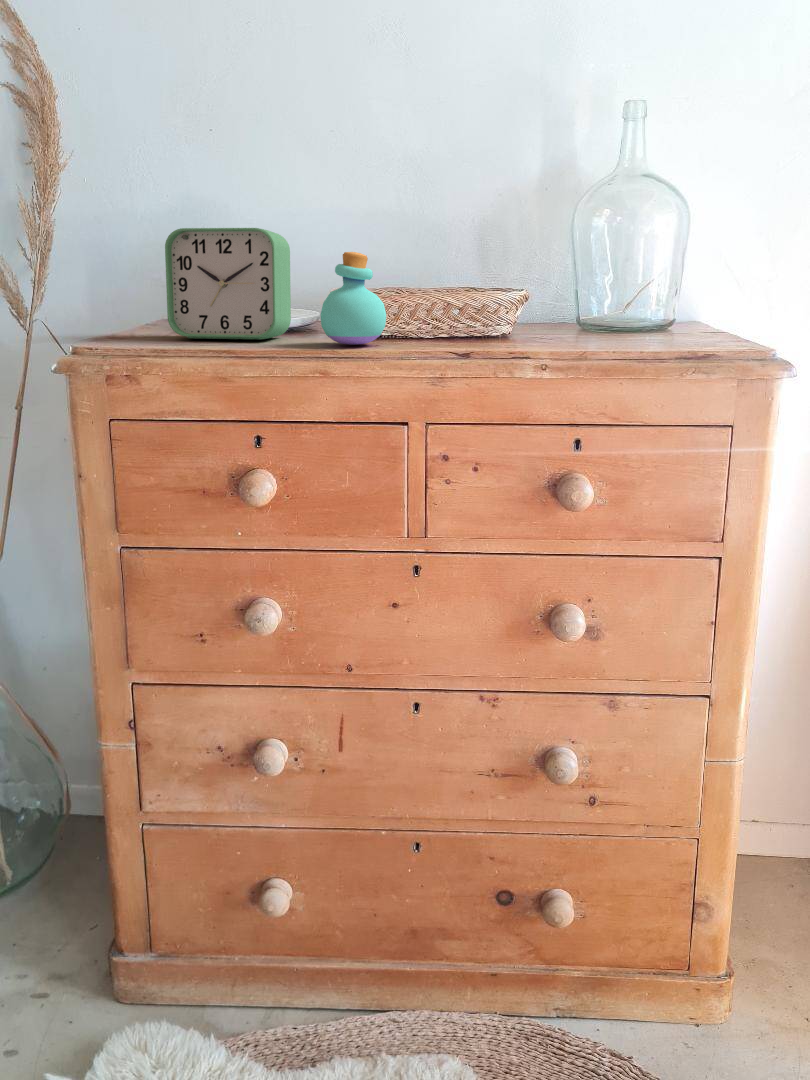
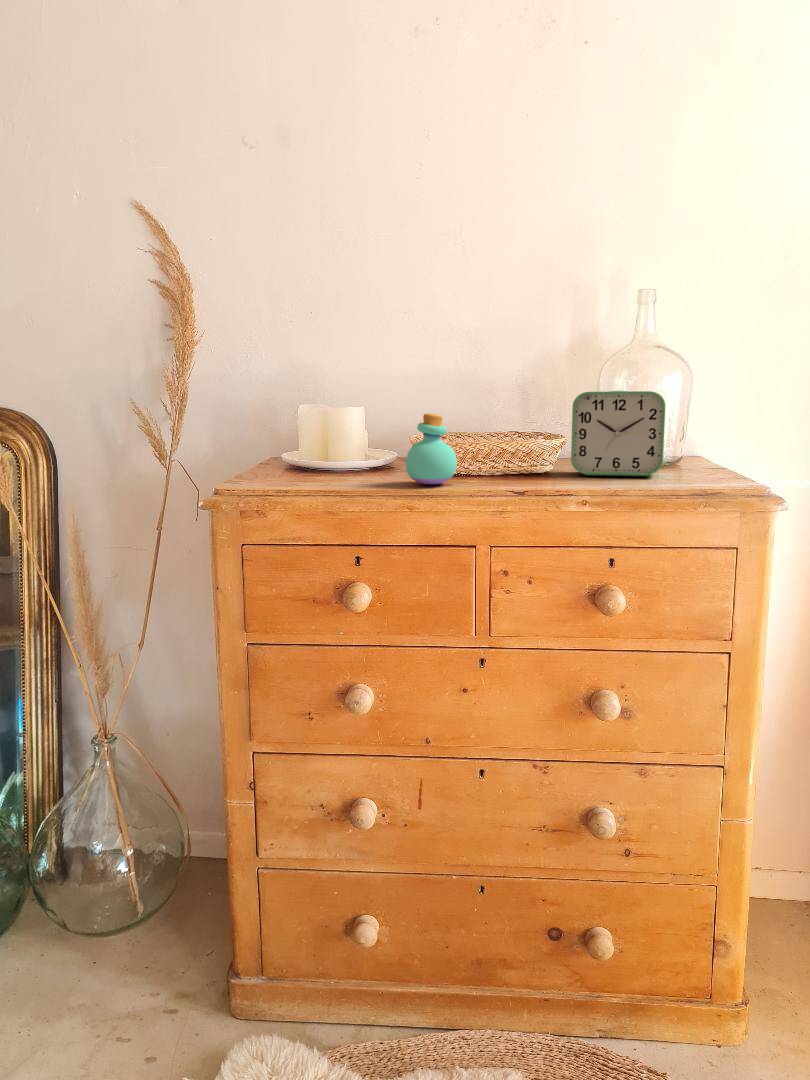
alarm clock: present [165,228,291,339] -> present [571,391,665,476]

